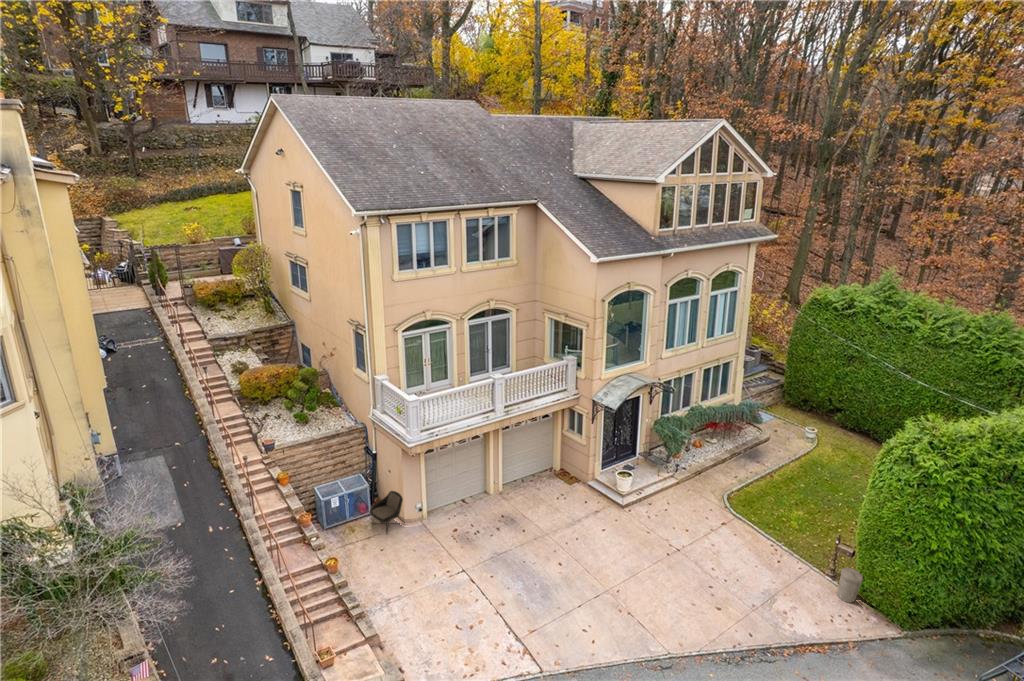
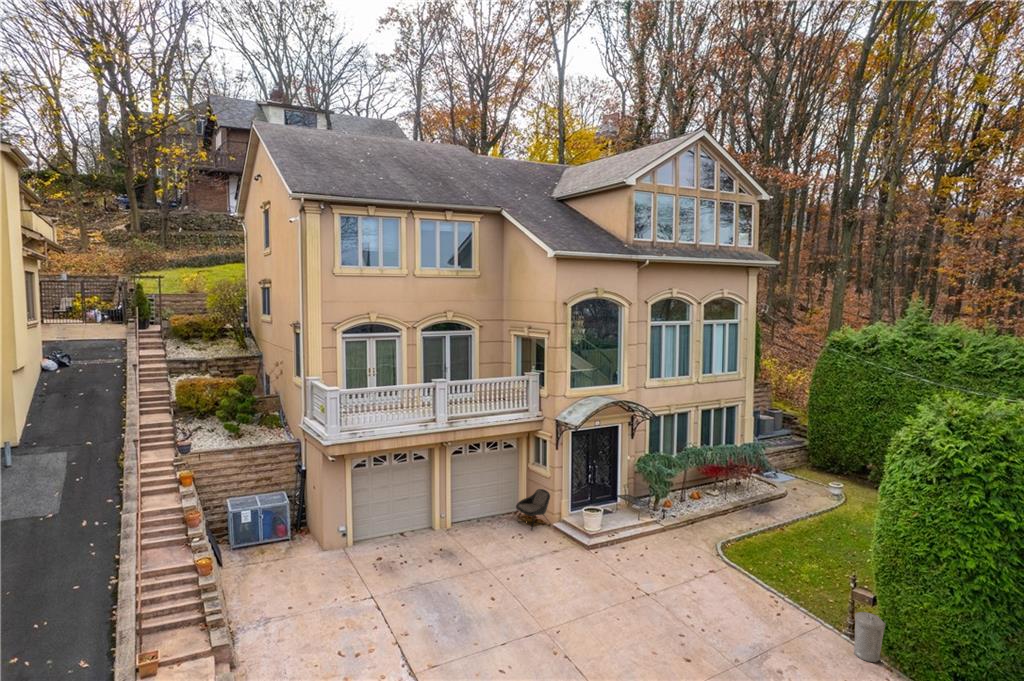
lounge chair: present [370,491,403,531] -> present [516,489,550,529]

